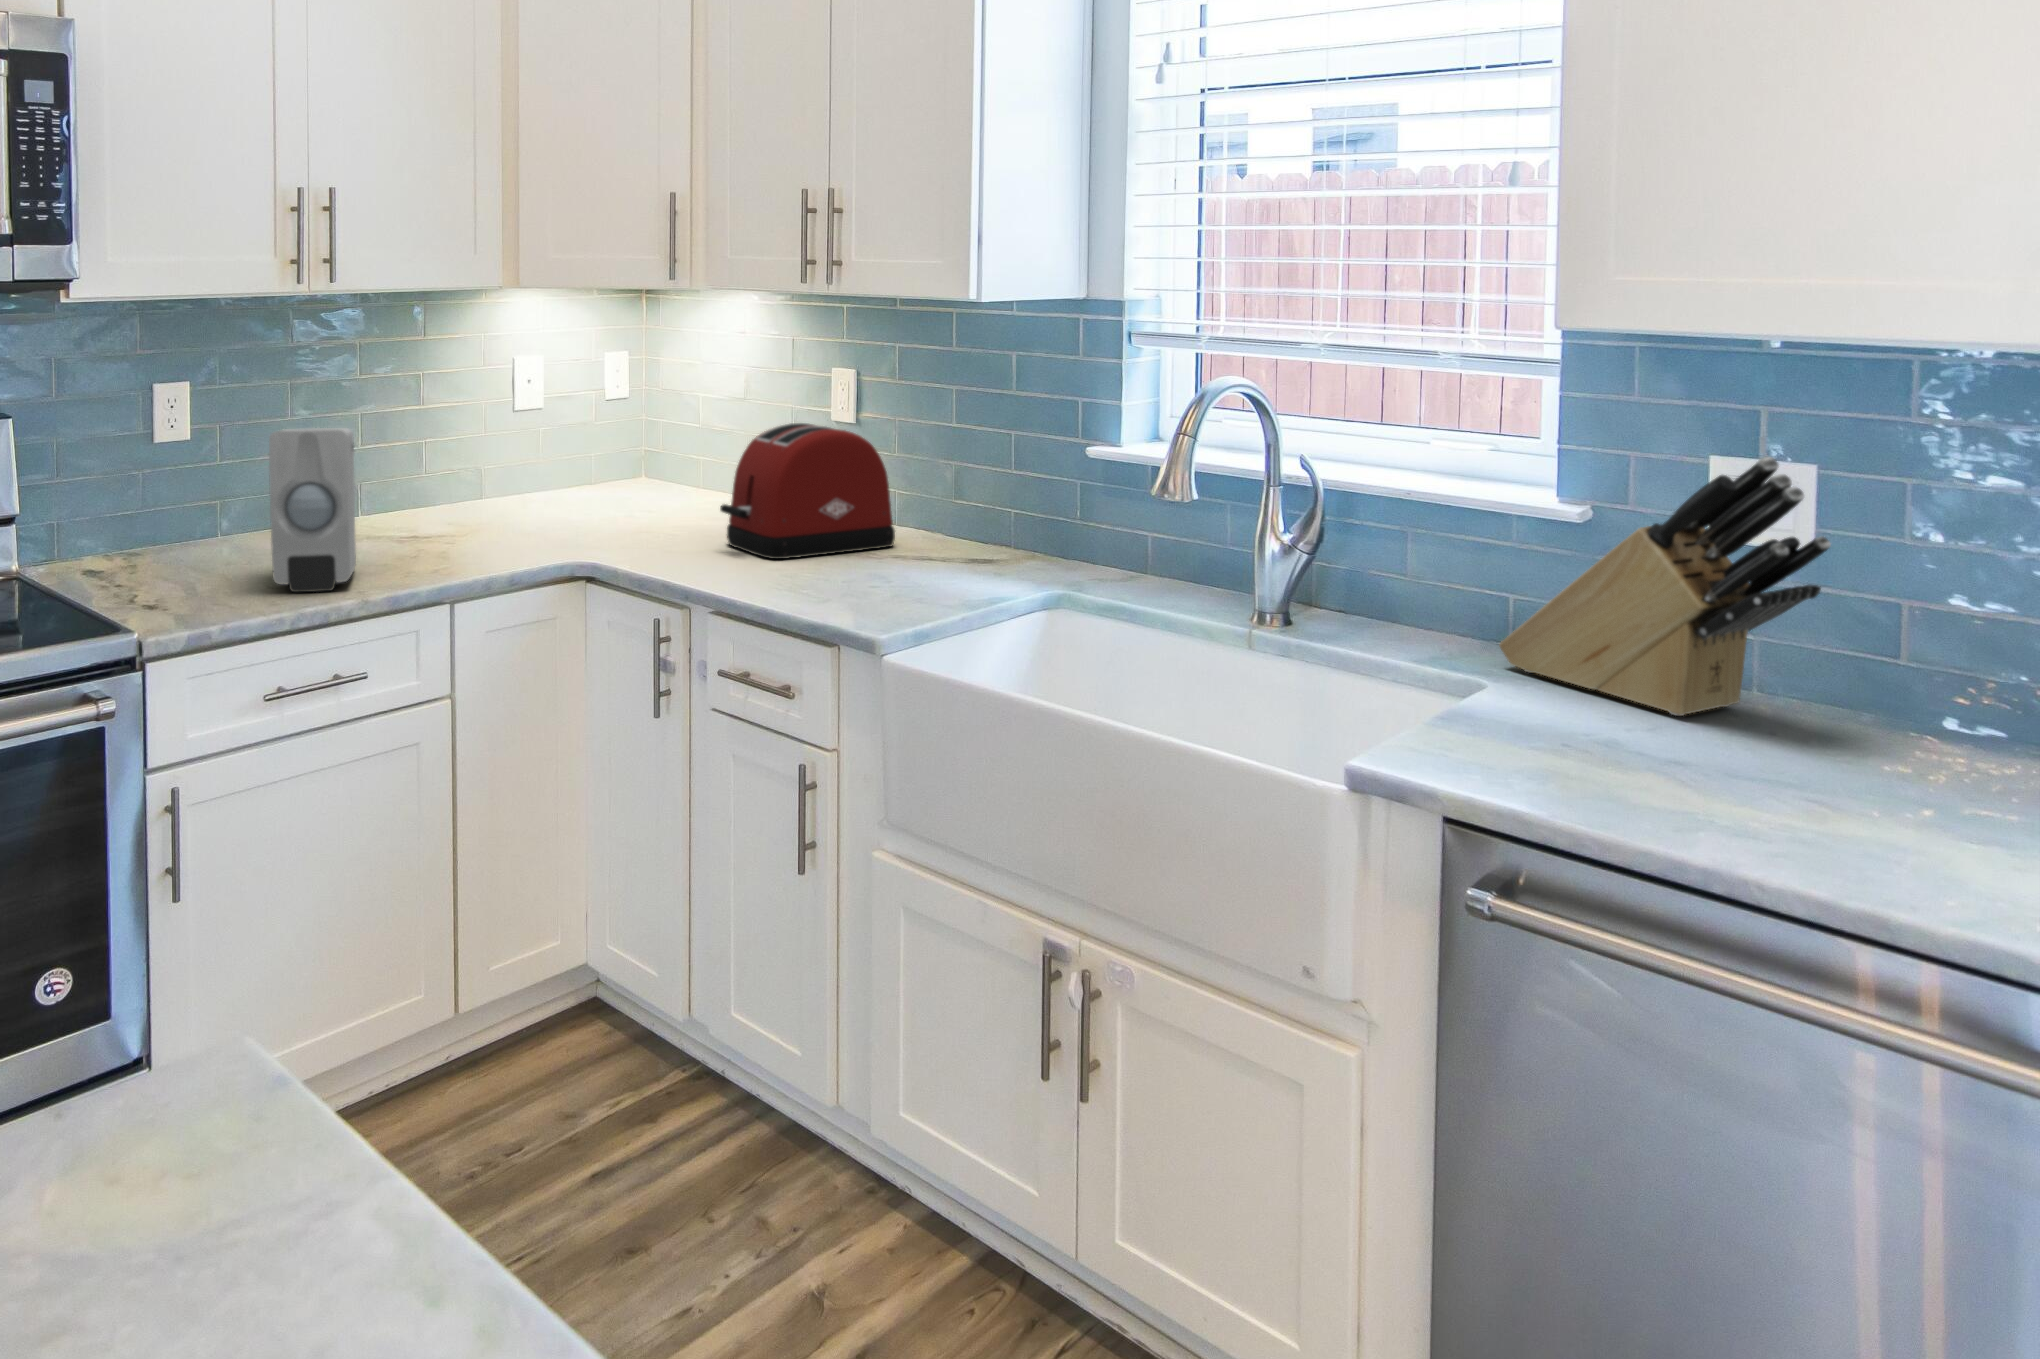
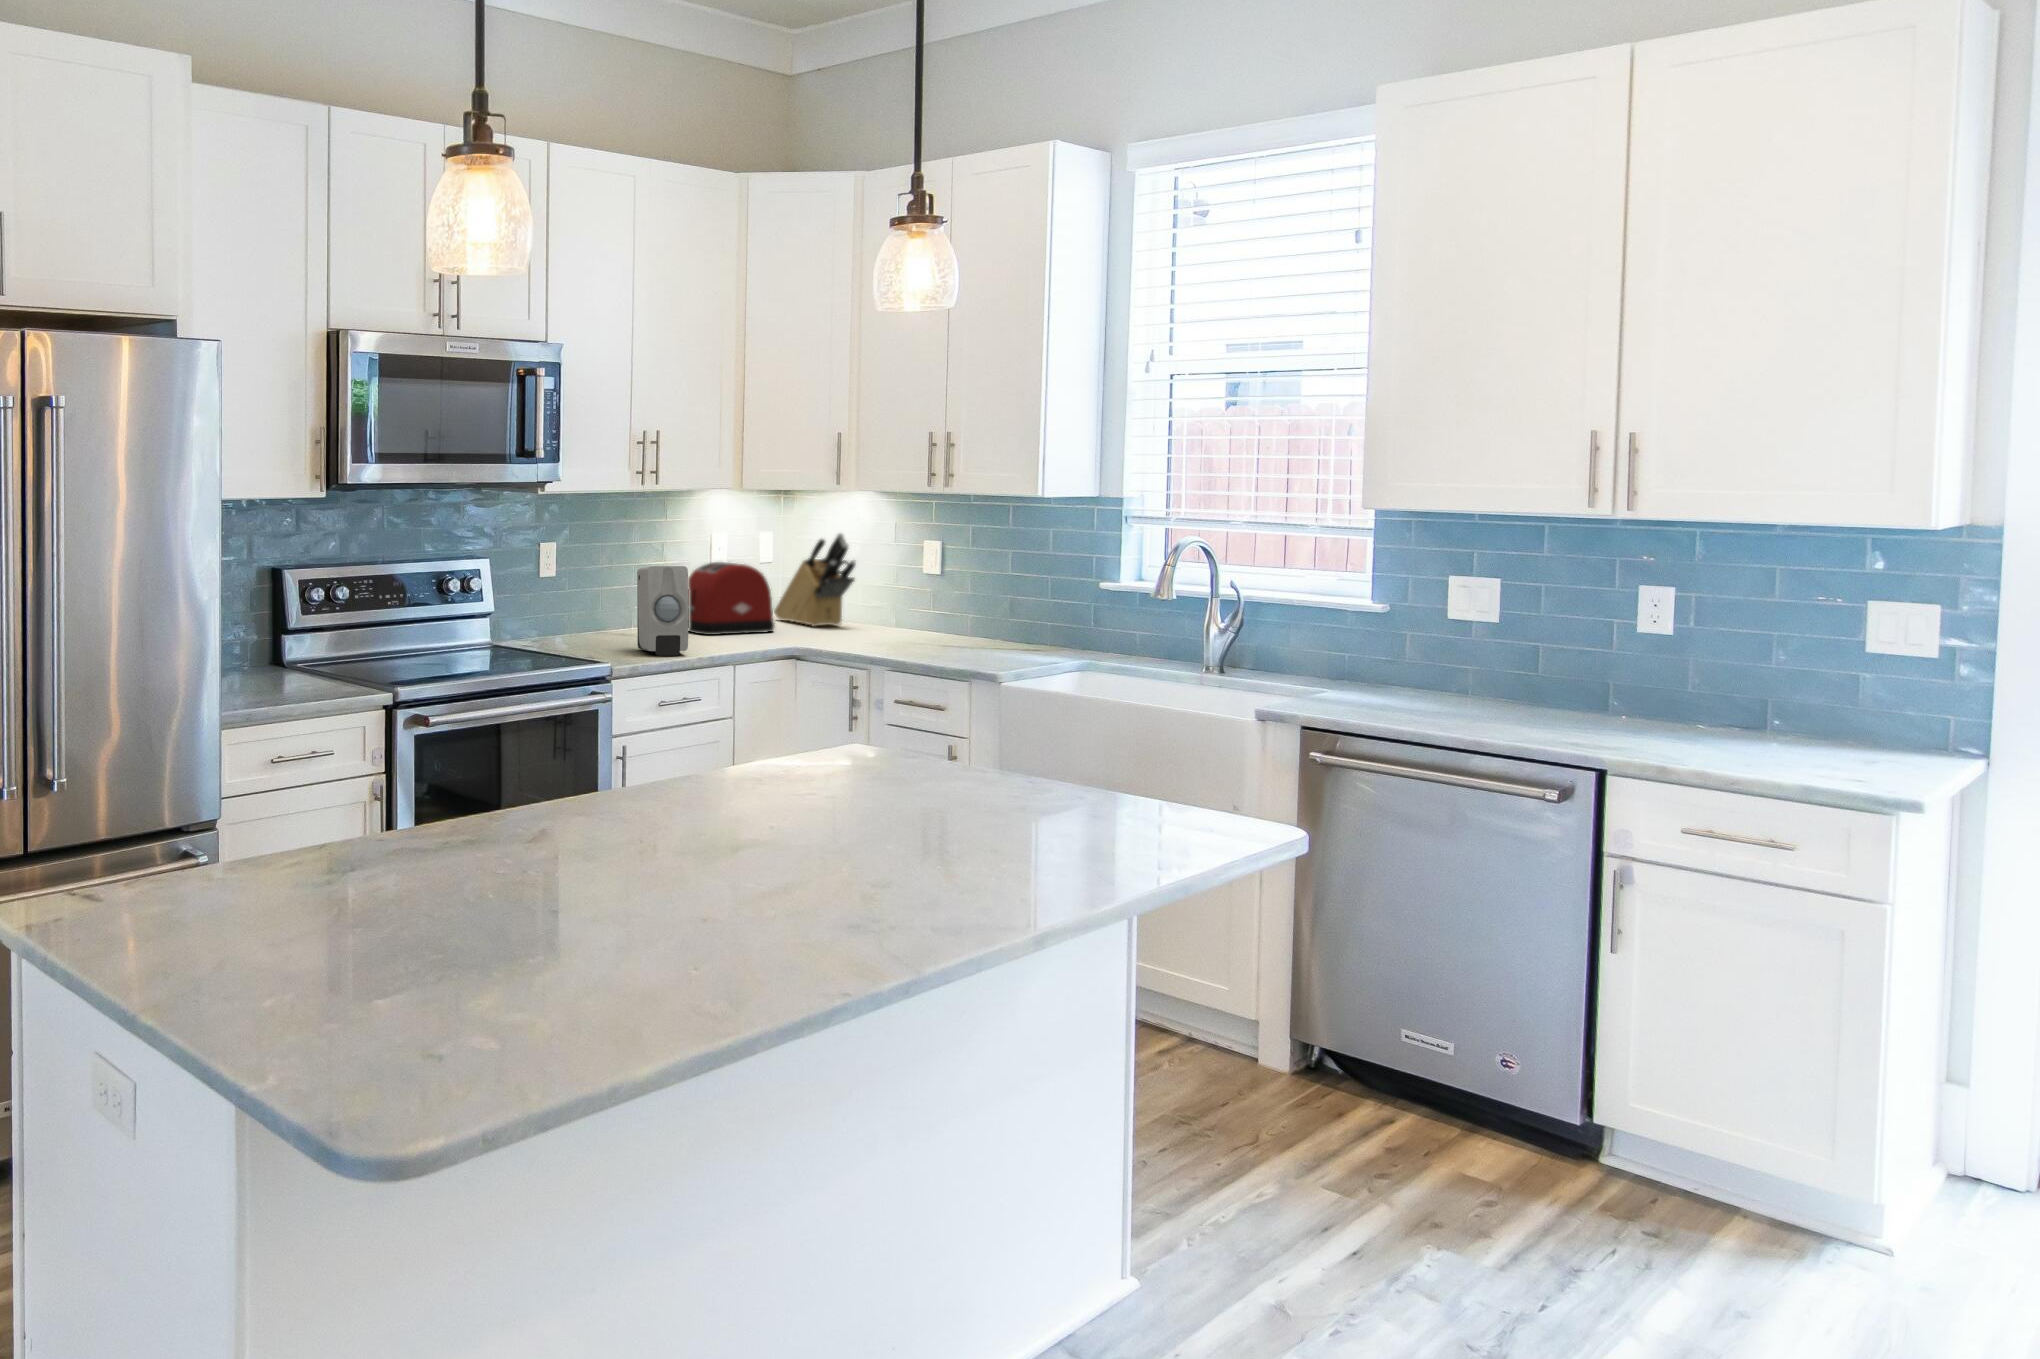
toaster: present [720,423,895,559] -> present [688,562,775,635]
knife block: present [1499,457,1831,716] -> present [774,533,856,627]

